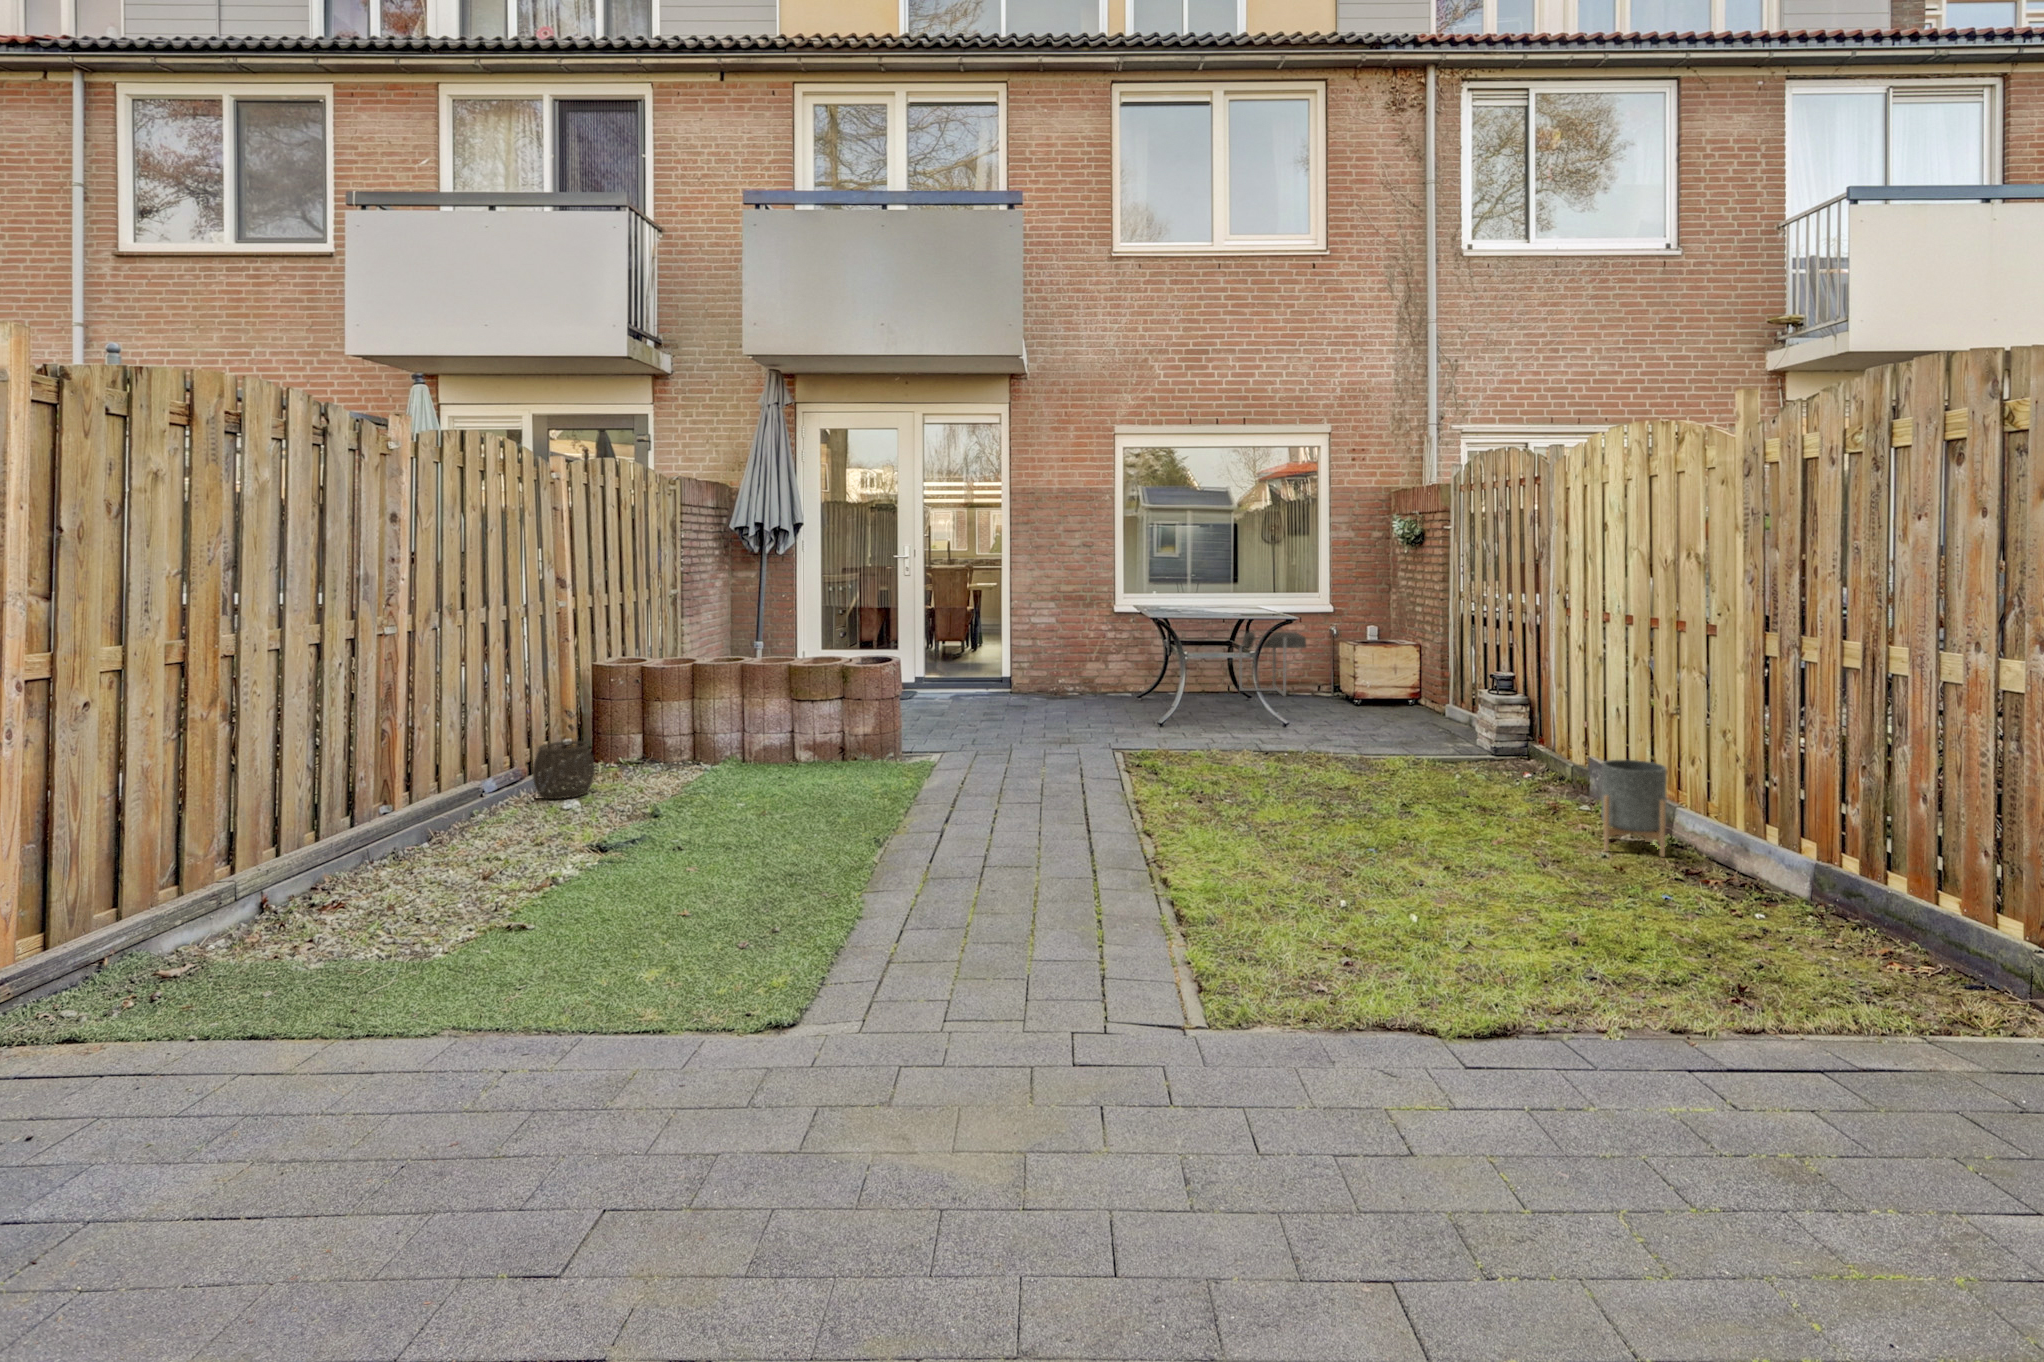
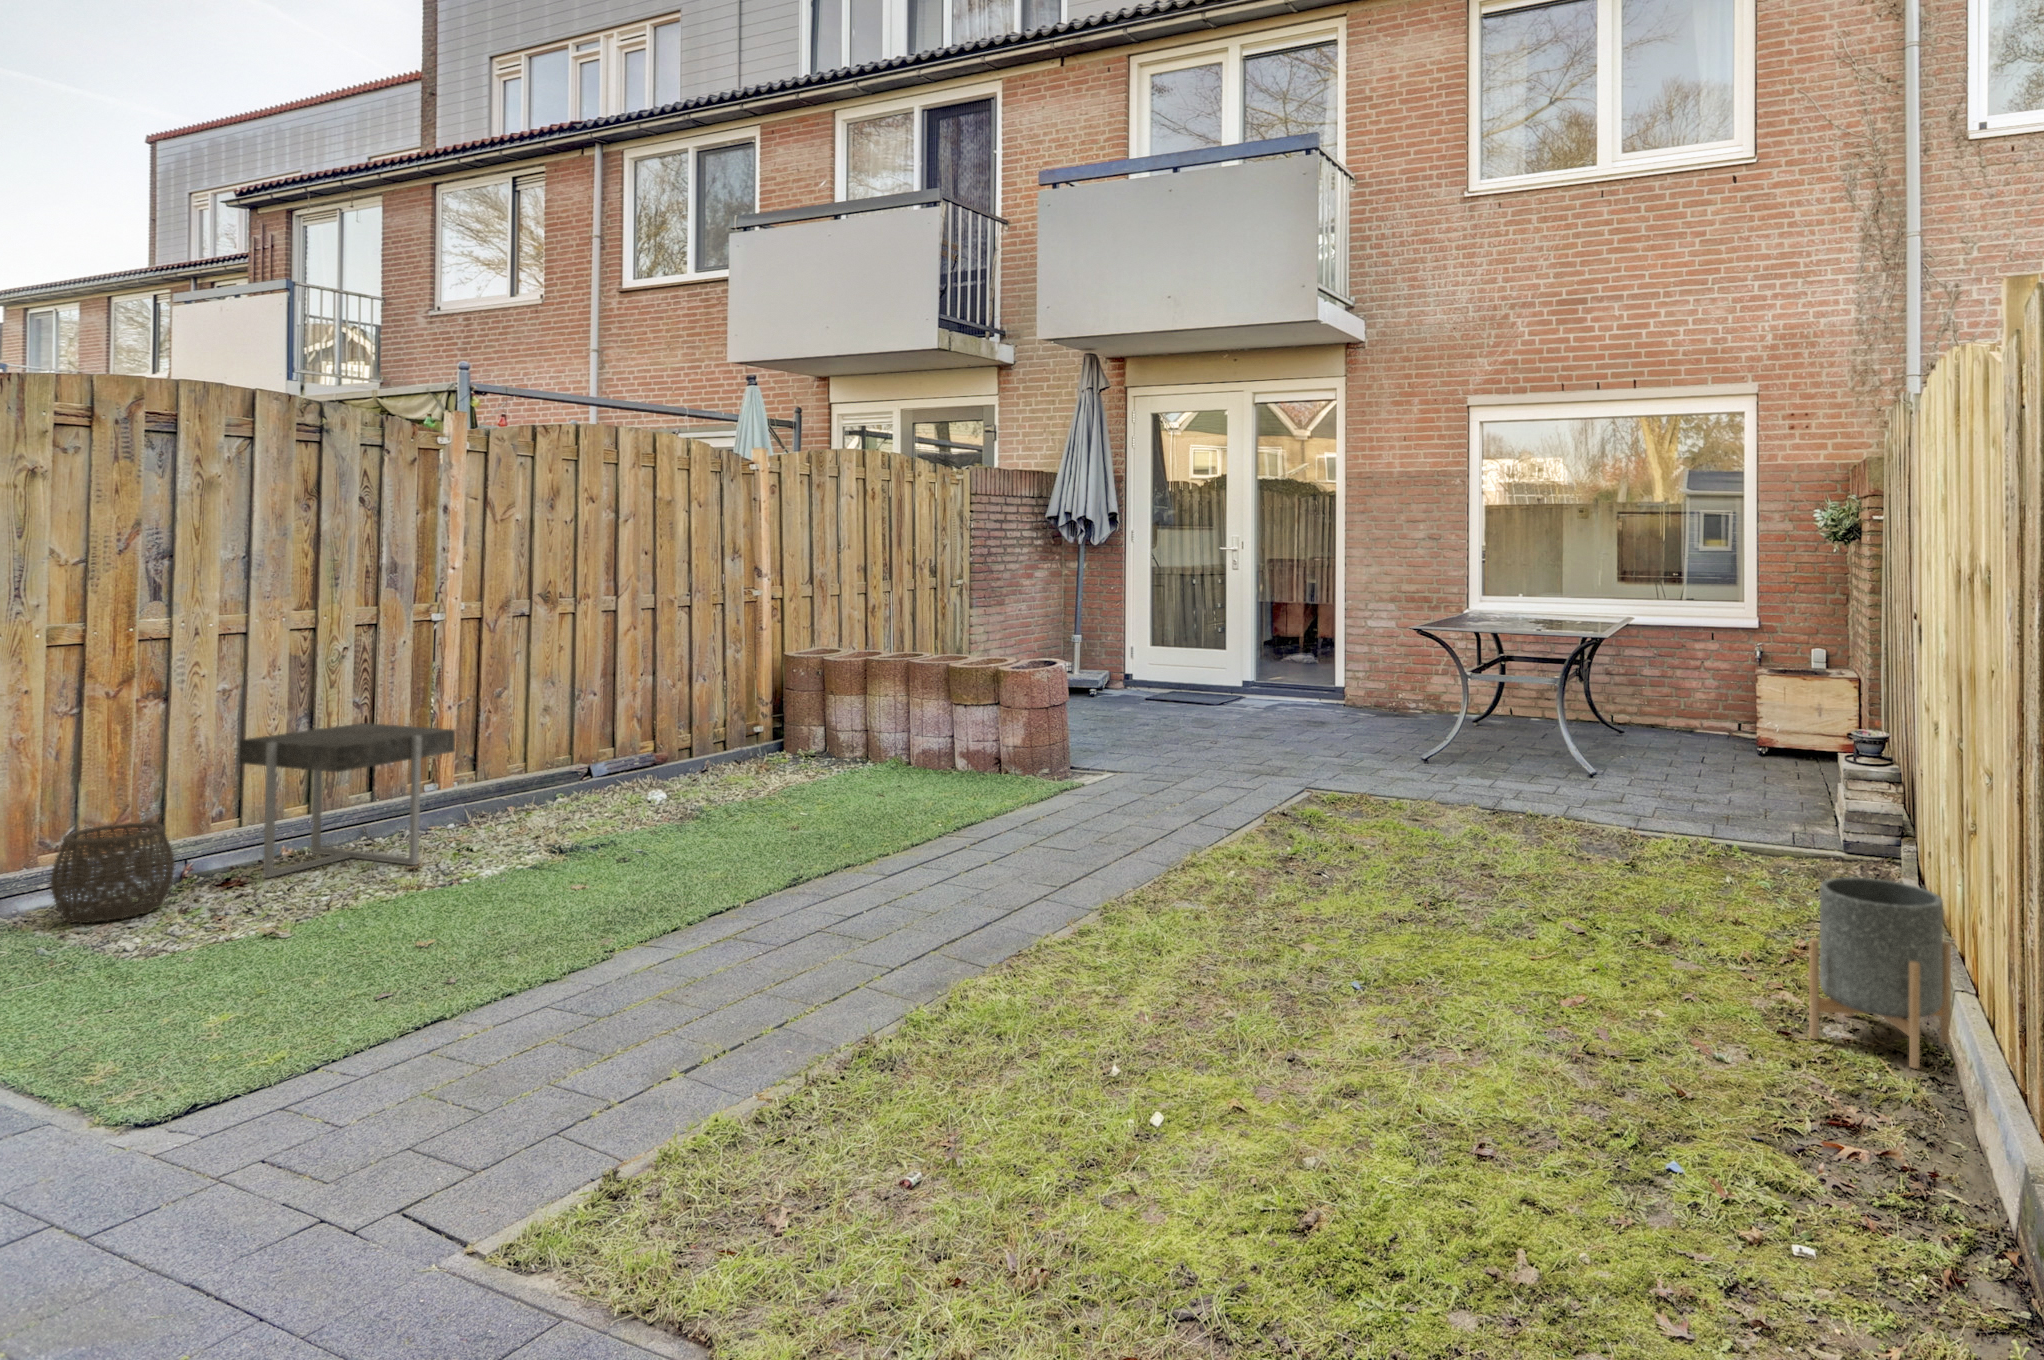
side table: present [1239,632,1306,696] -> present [239,723,455,878]
woven basket: present [533,741,595,799] -> present [50,823,176,923]

